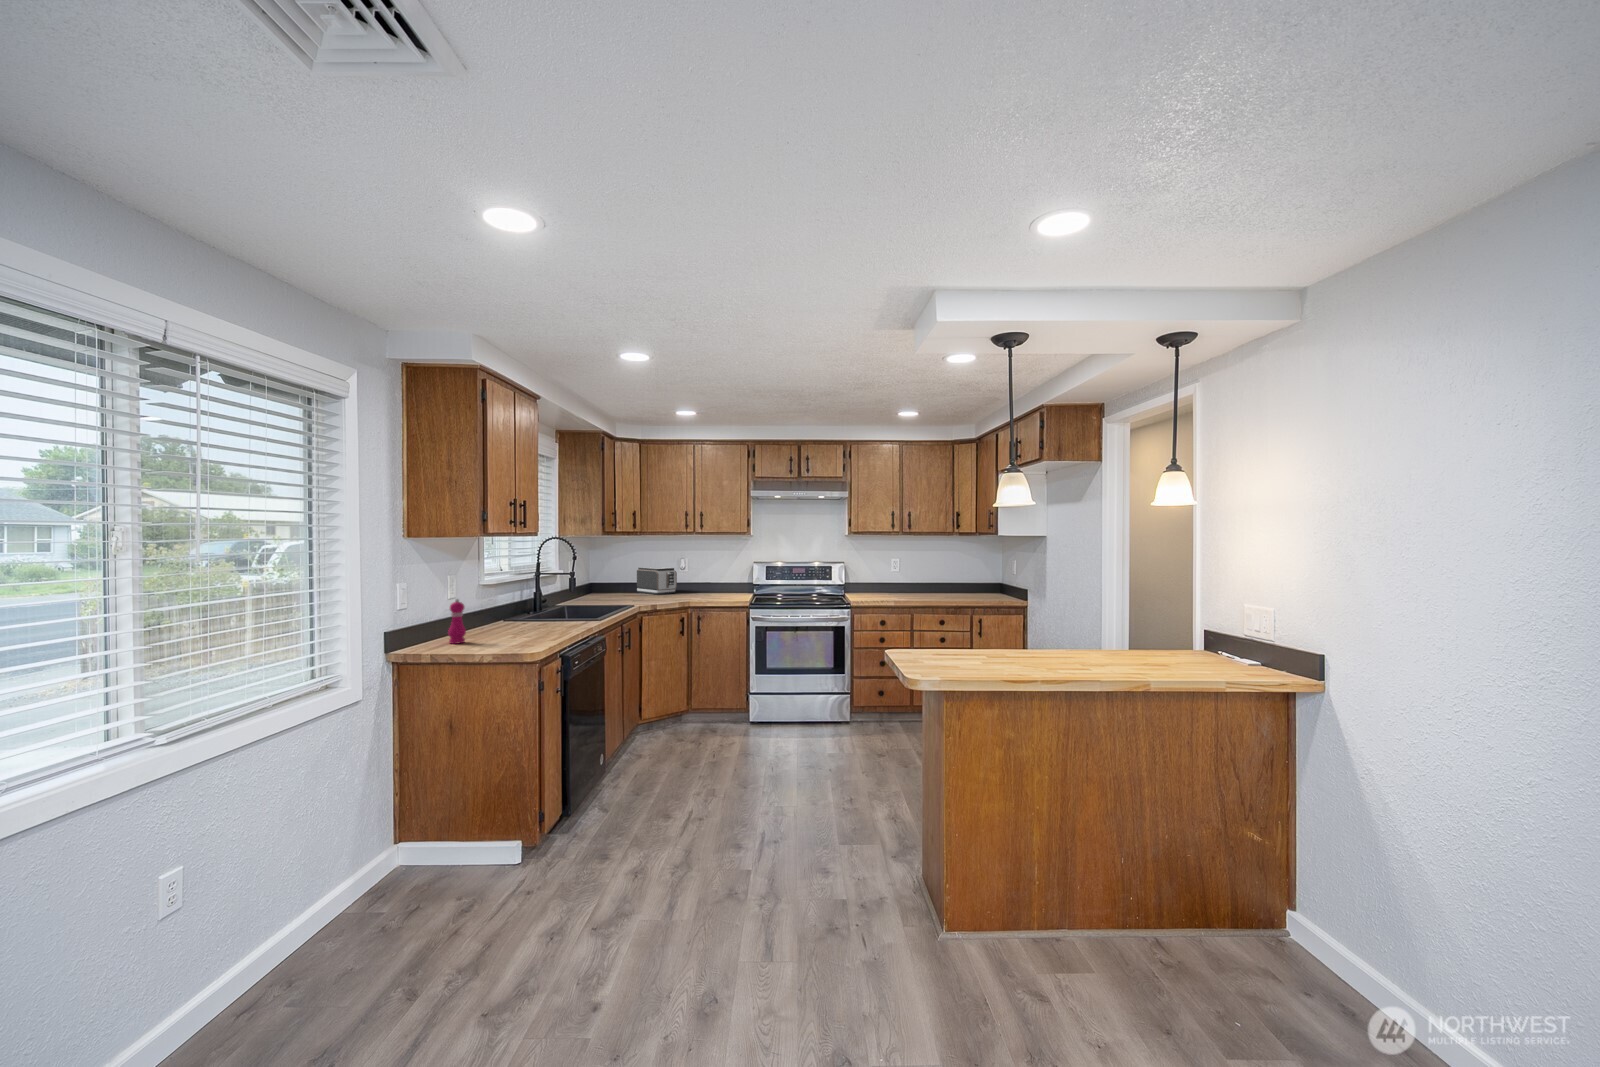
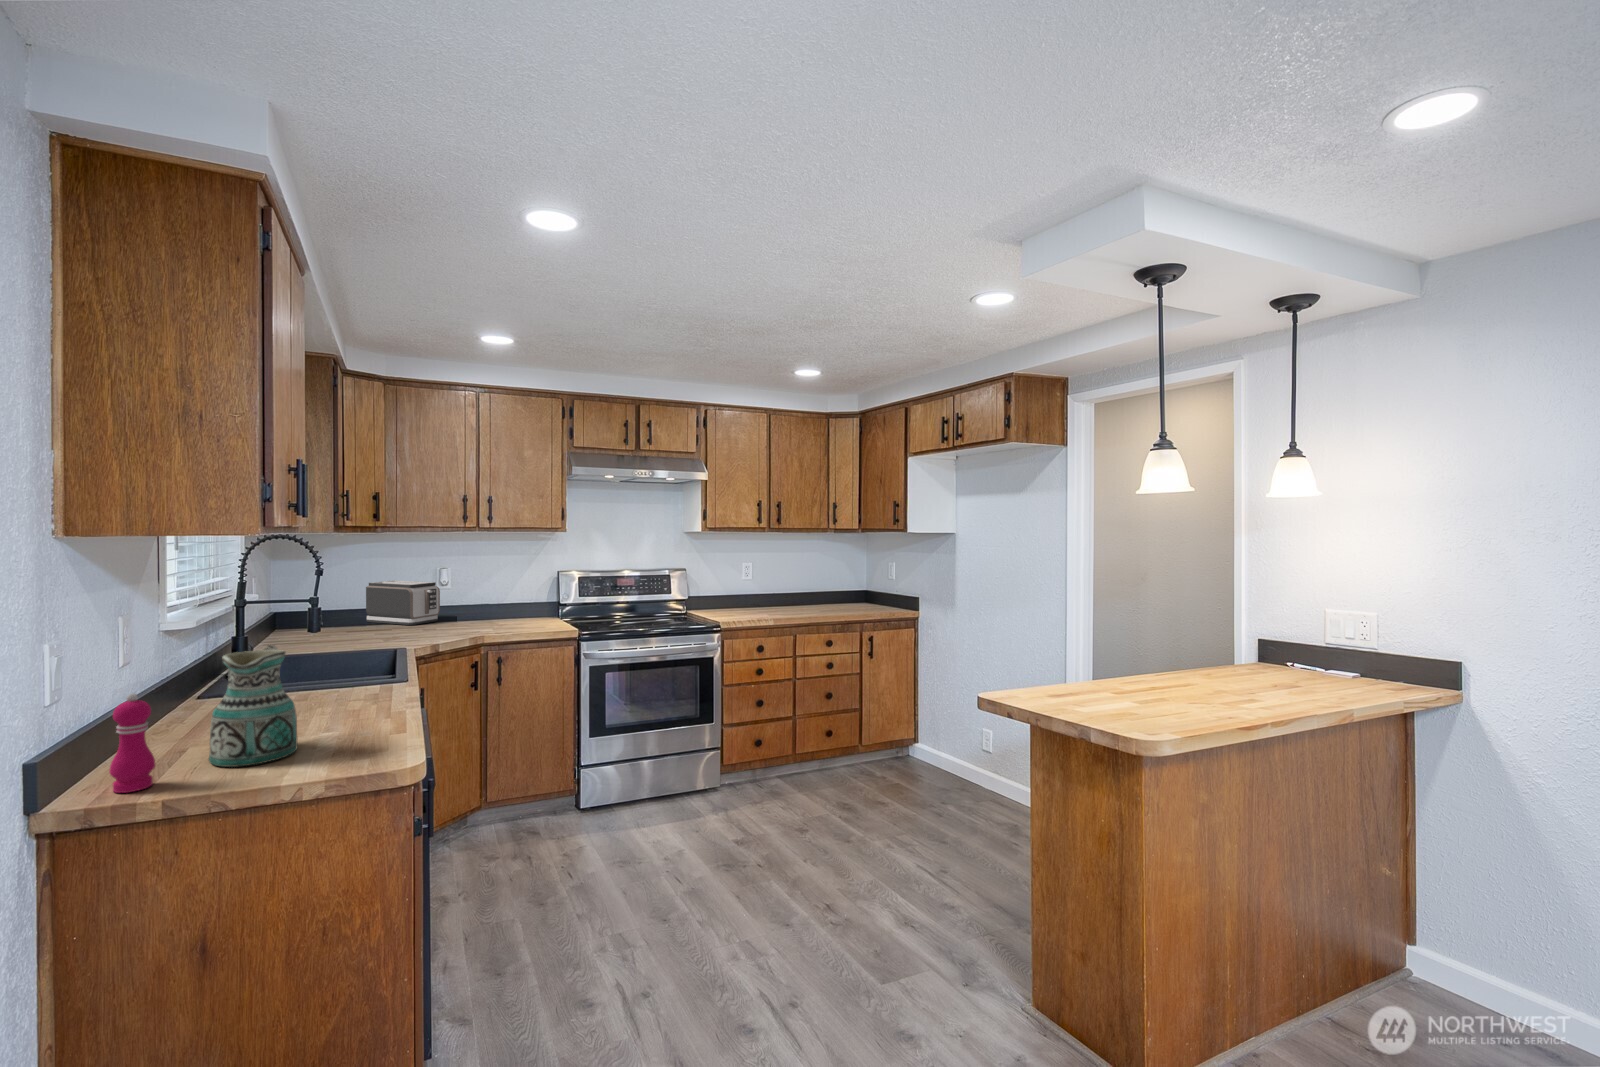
ceramic pitcher: none [492,583,531,640] -> present [209,645,297,767]

